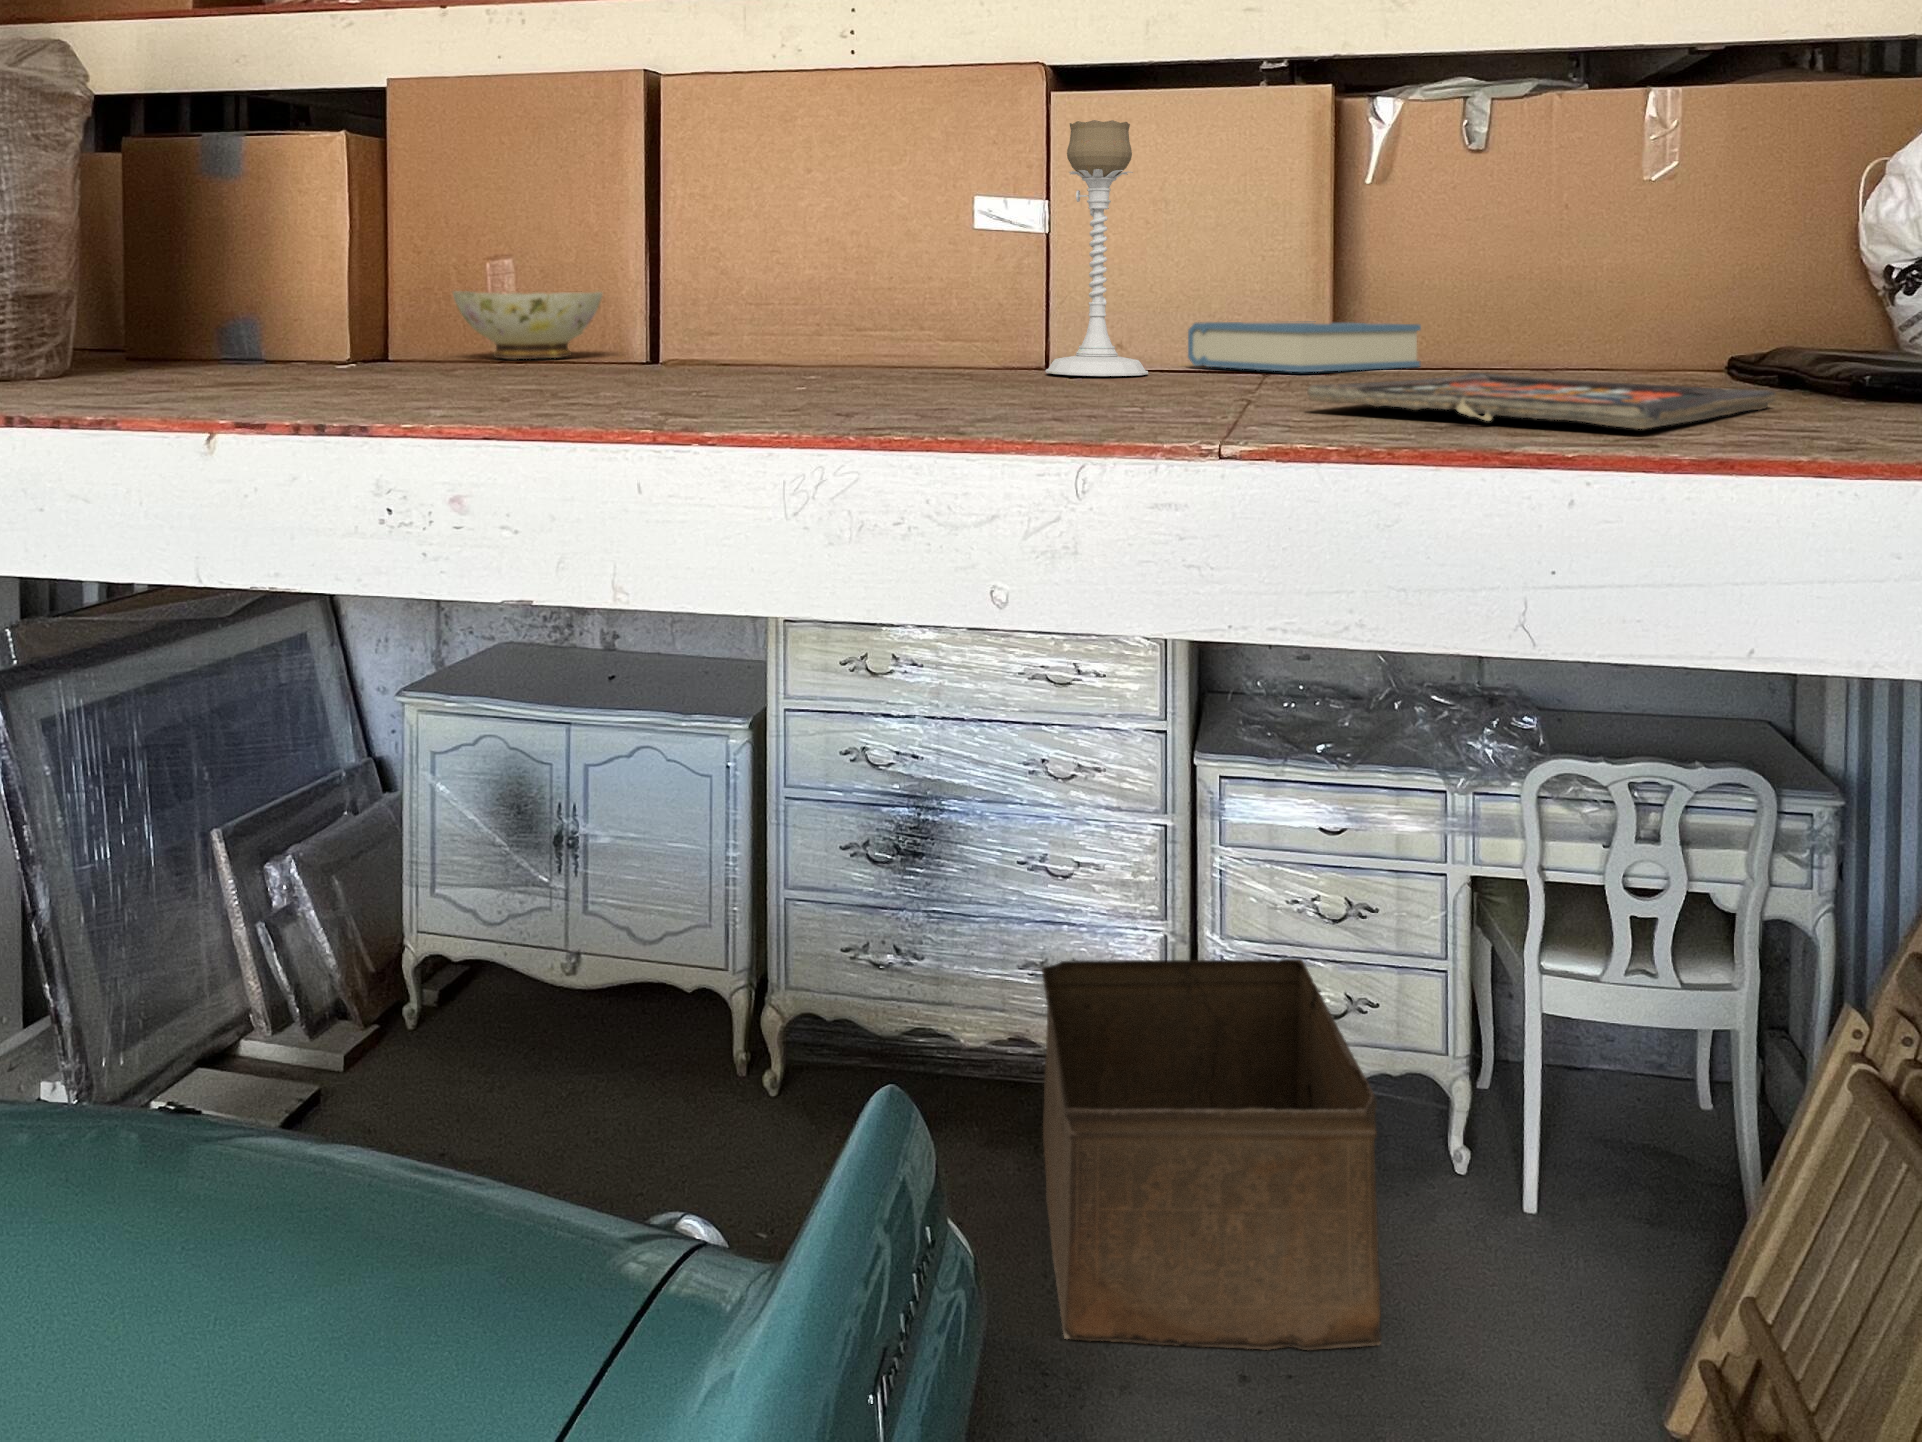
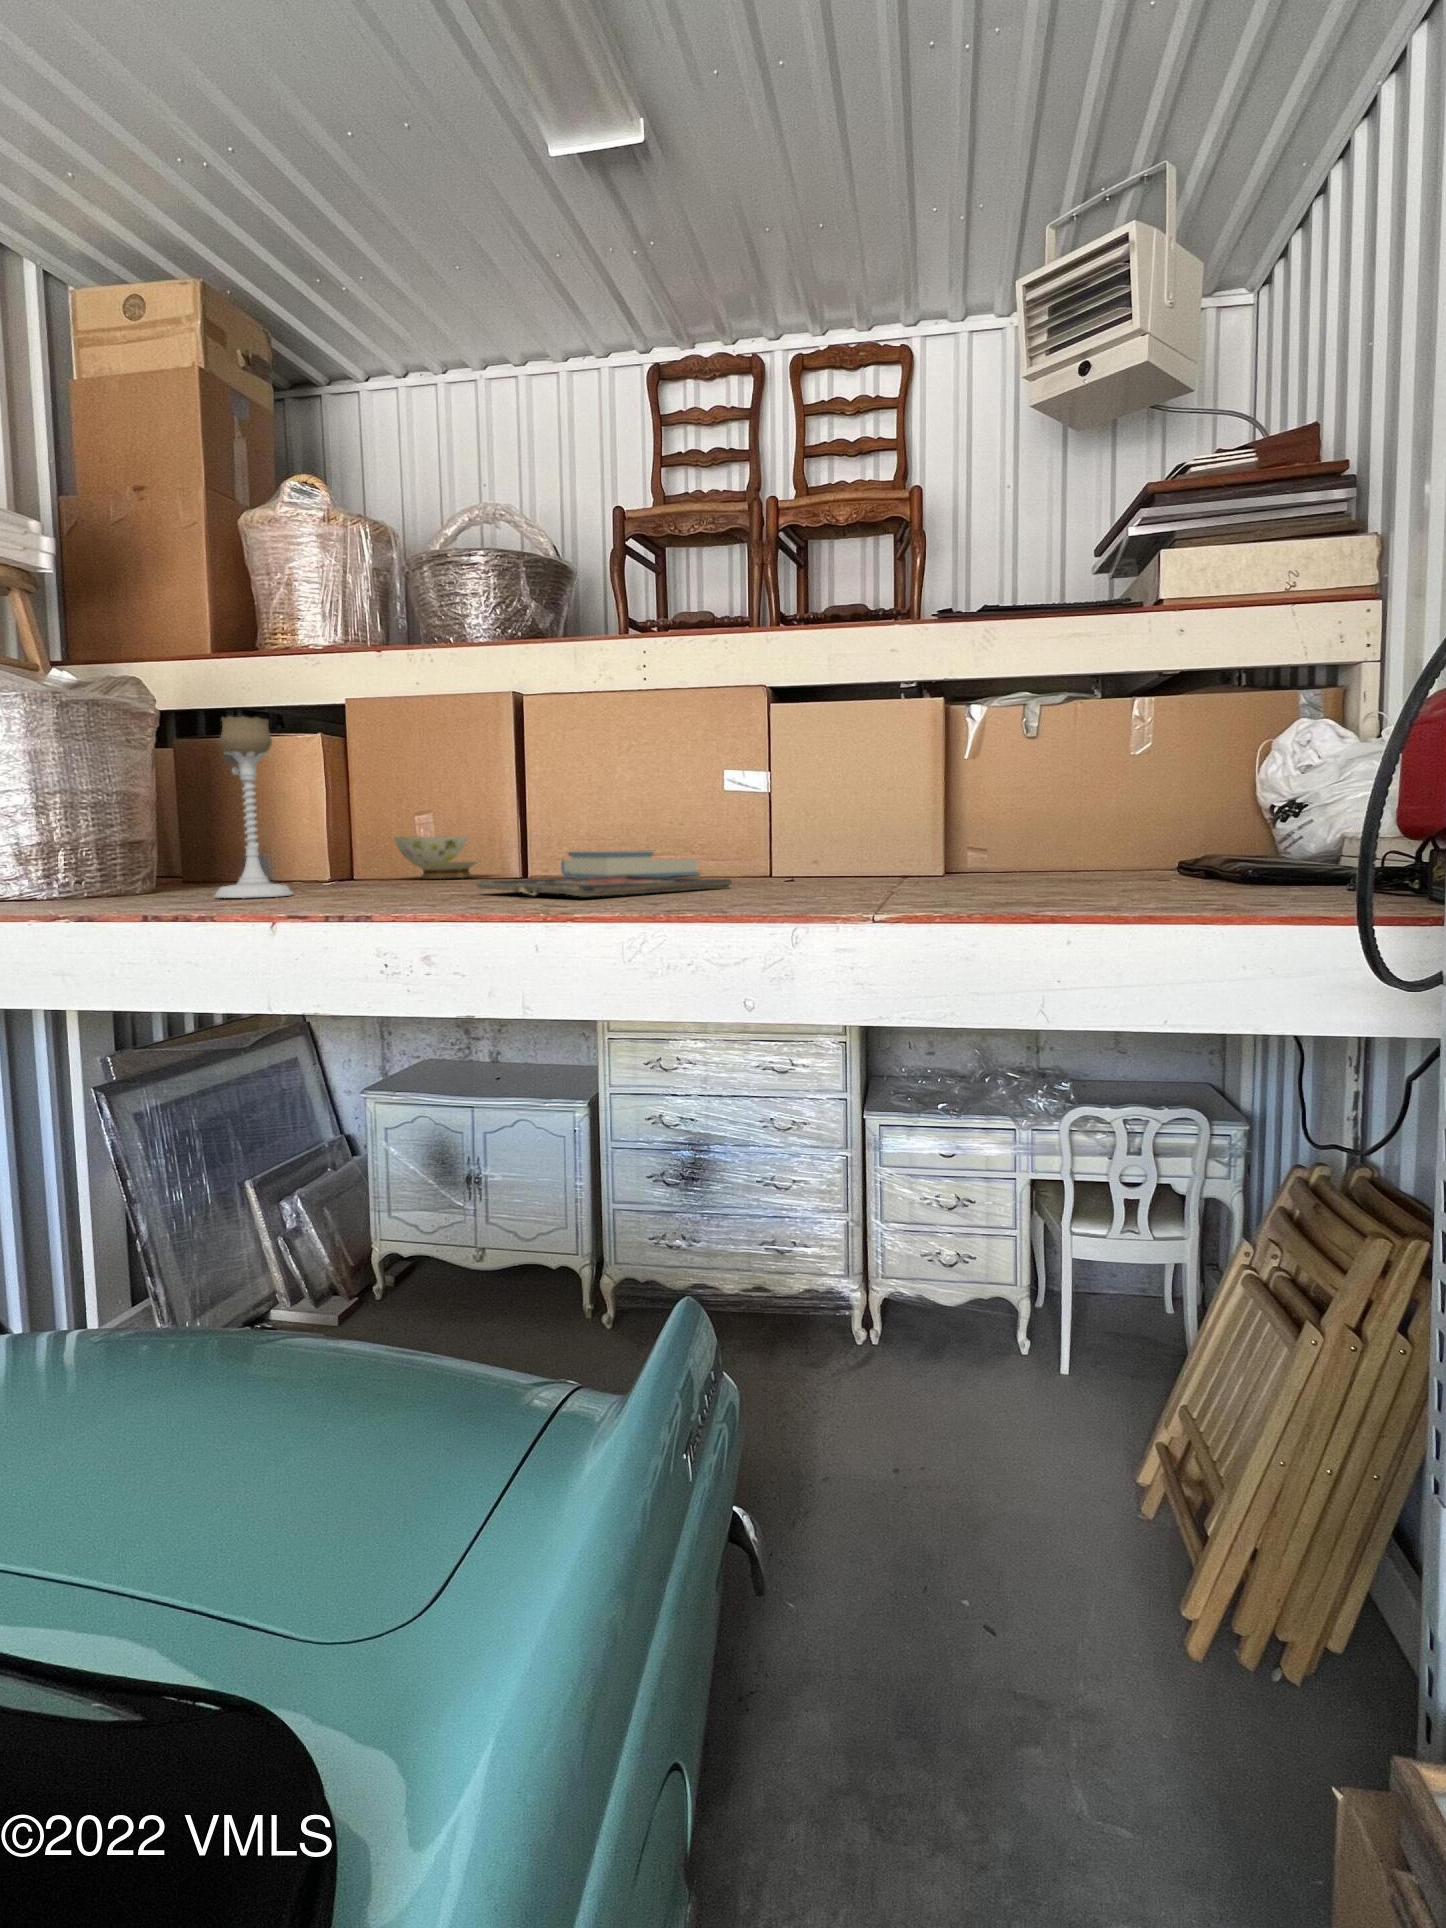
candle holder: present [1046,120,1148,376] -> present [214,716,293,898]
hardback book: present [1188,322,1421,372] -> present [561,851,700,877]
board game: present [1308,373,1776,429] -> present [477,874,732,896]
storage bin: present [1042,959,1382,1350] -> none [774,1232,975,1449]

